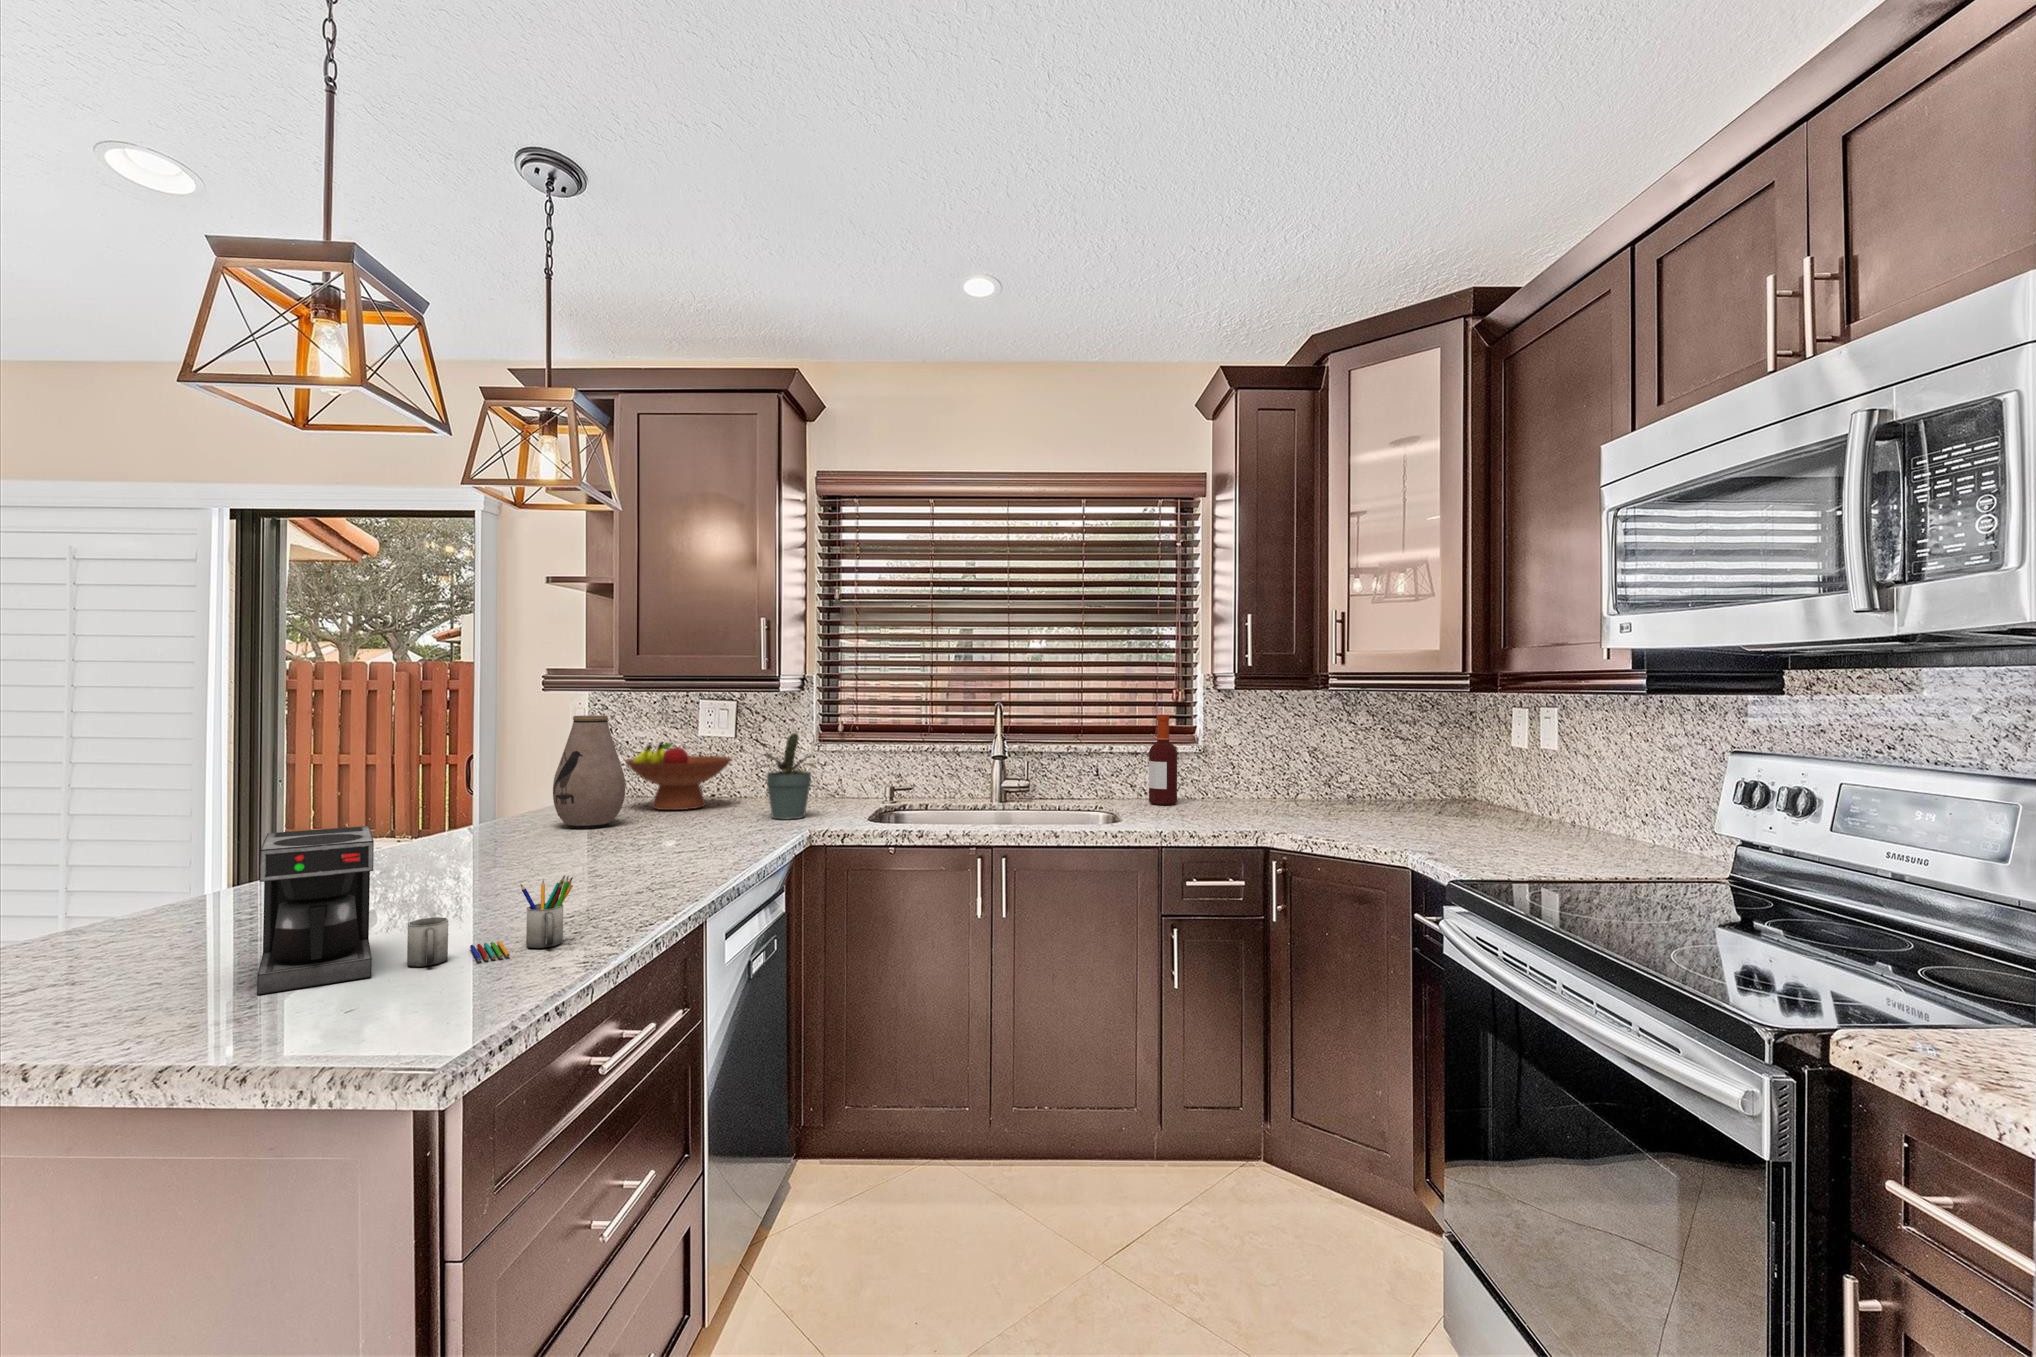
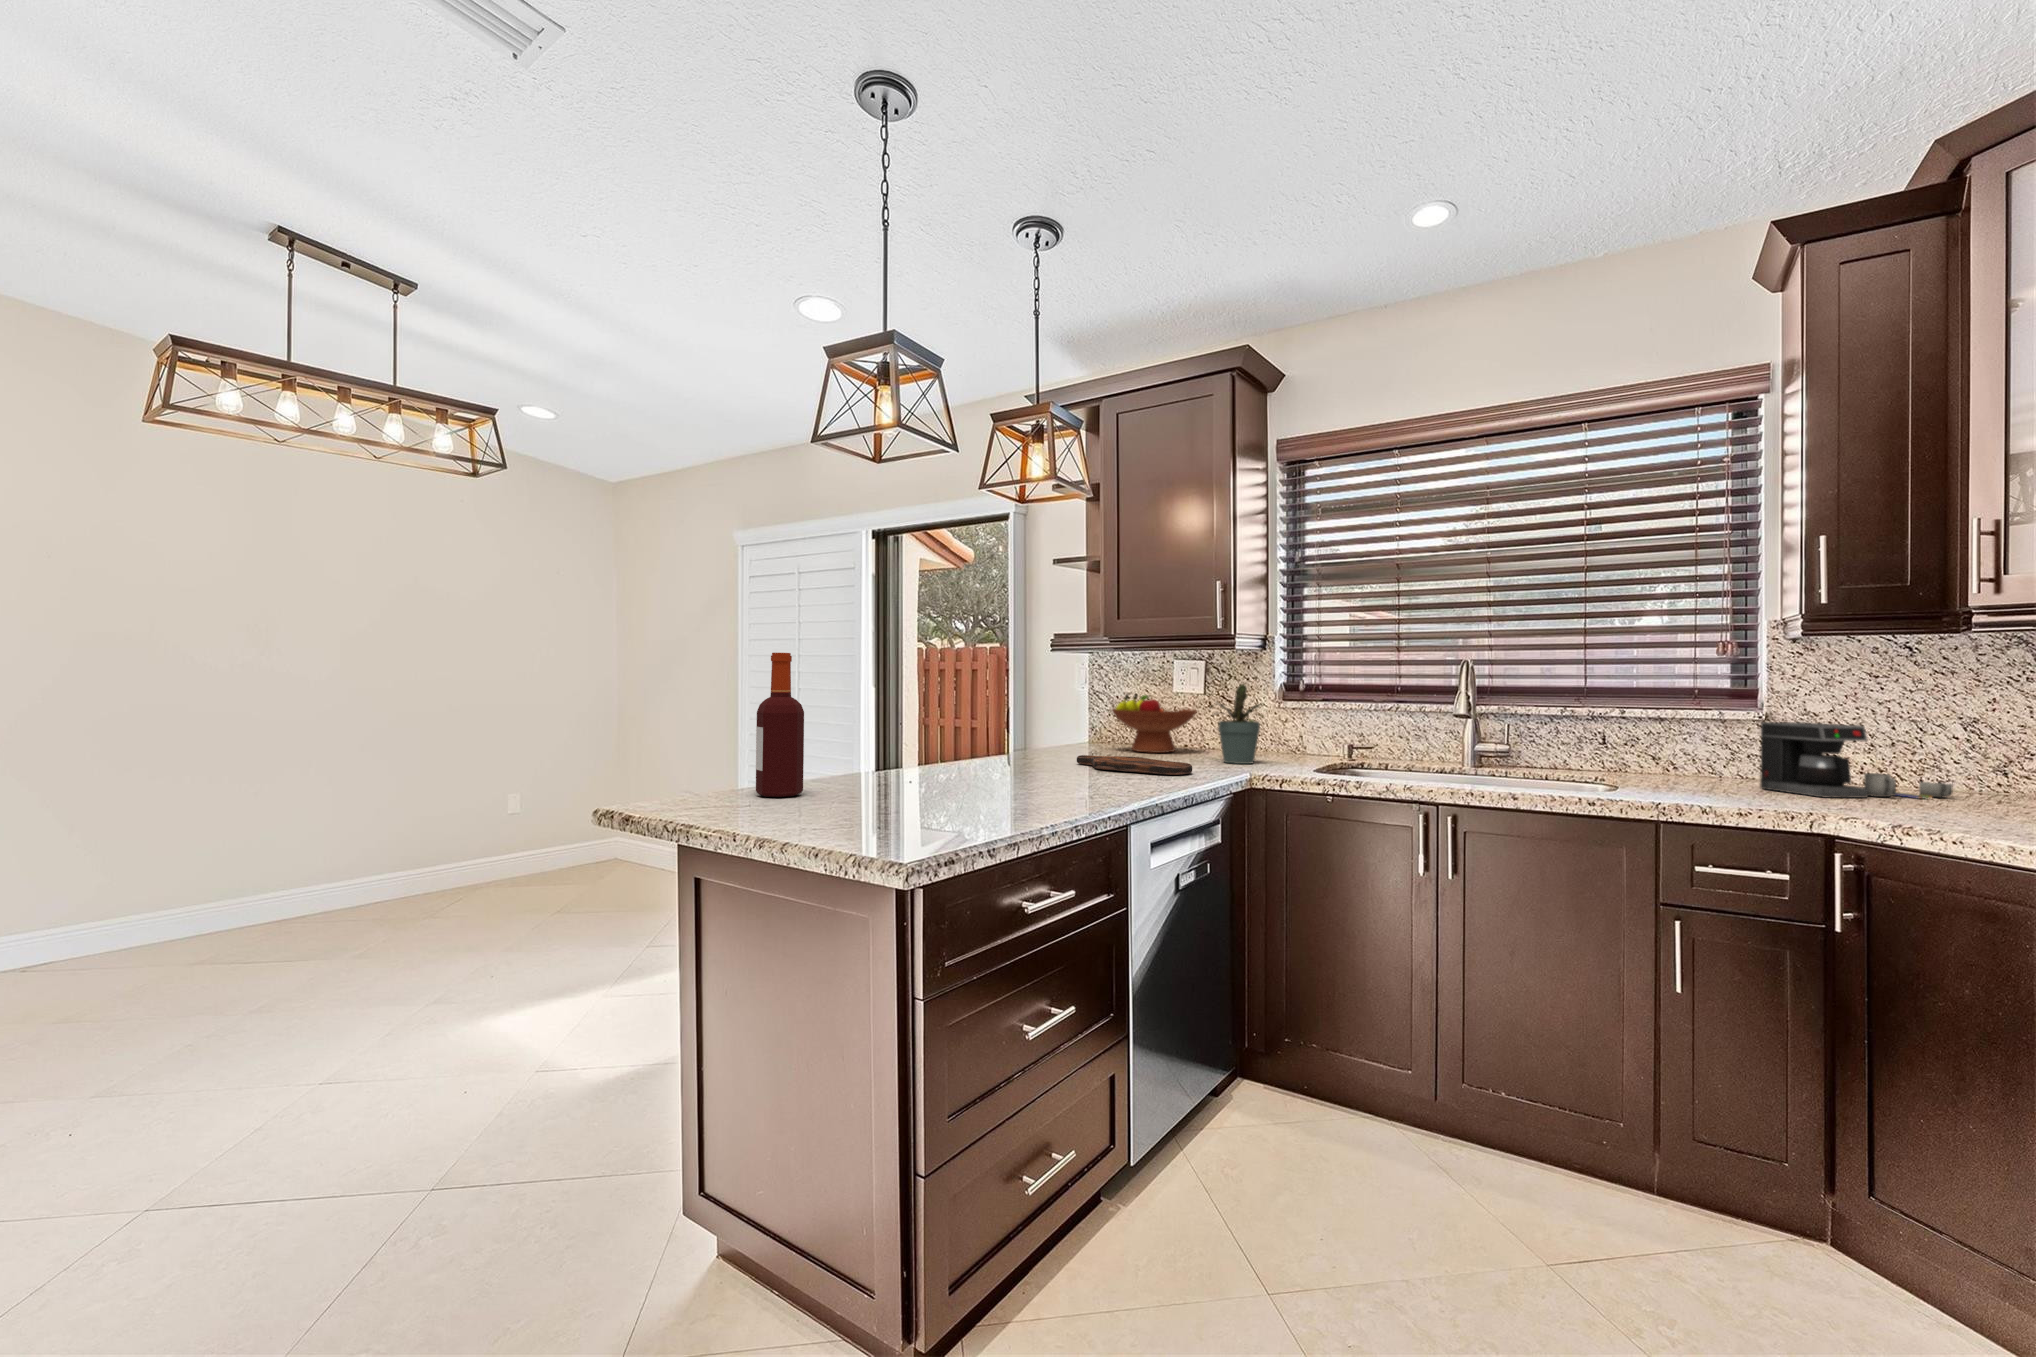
vase: present [553,715,625,828] -> none [1049,667,1102,758]
bottle: present [1149,715,1177,805] -> present [756,653,804,797]
cutting board: none [602,825,755,847] -> present [1077,755,1192,775]
coffee maker: present [257,826,573,995] -> present [1760,722,1953,799]

